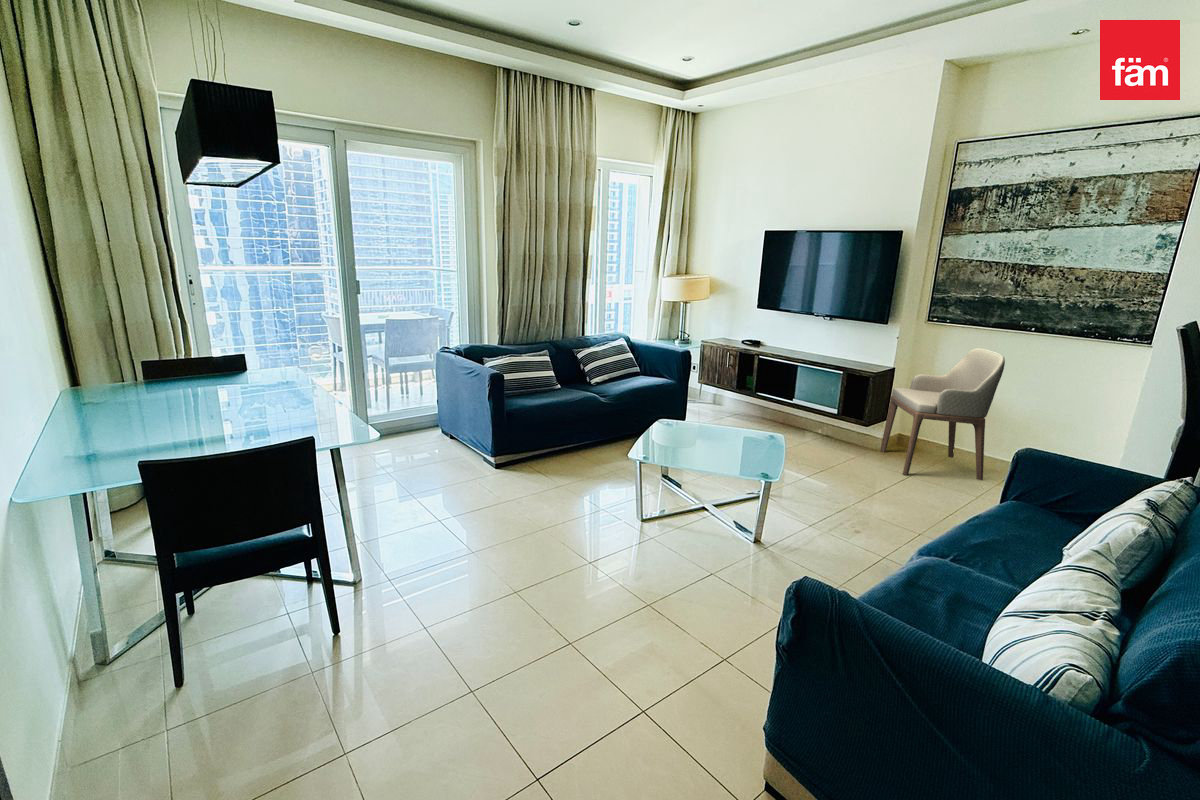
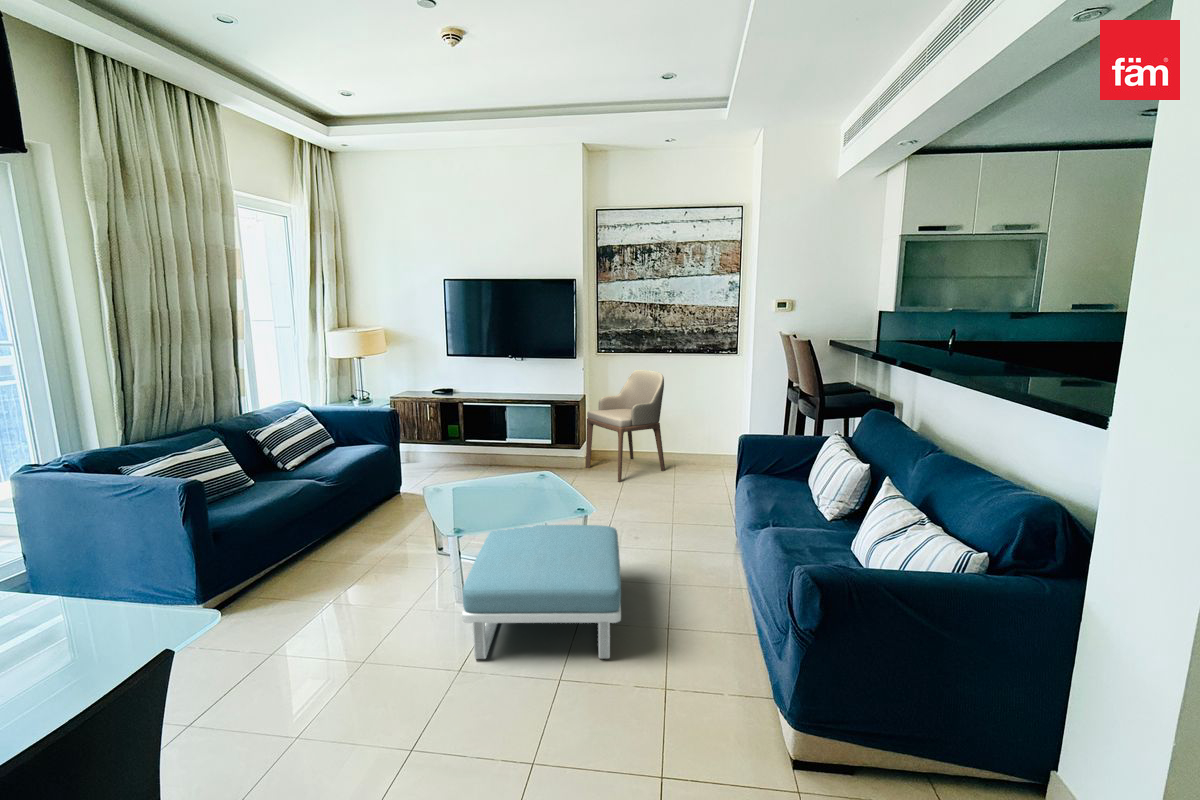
footstool: none [614,466,797,606] -> present [462,525,621,659]

